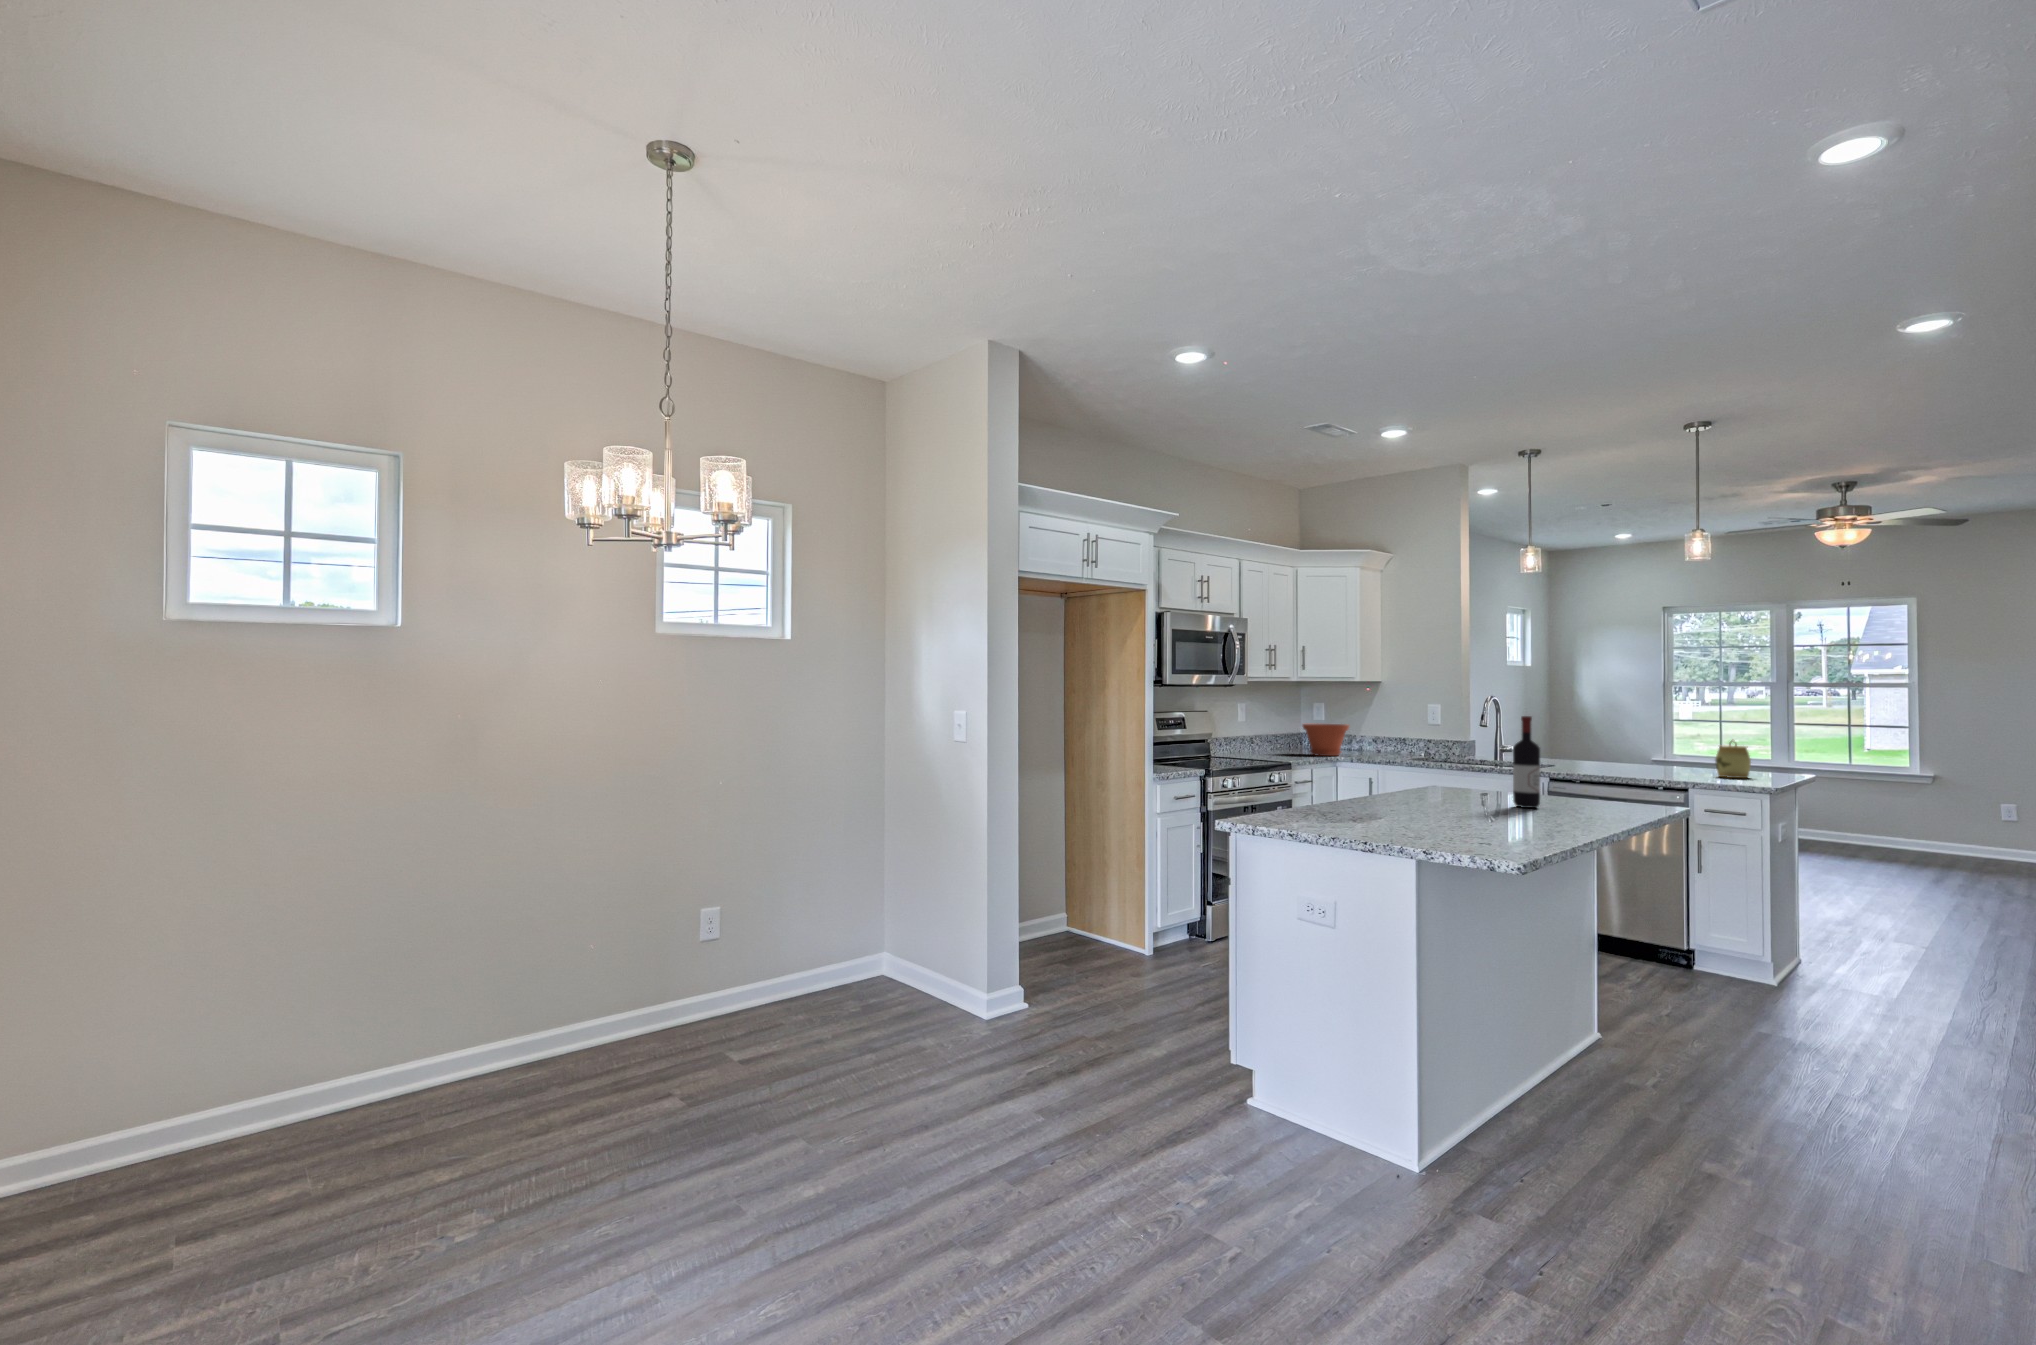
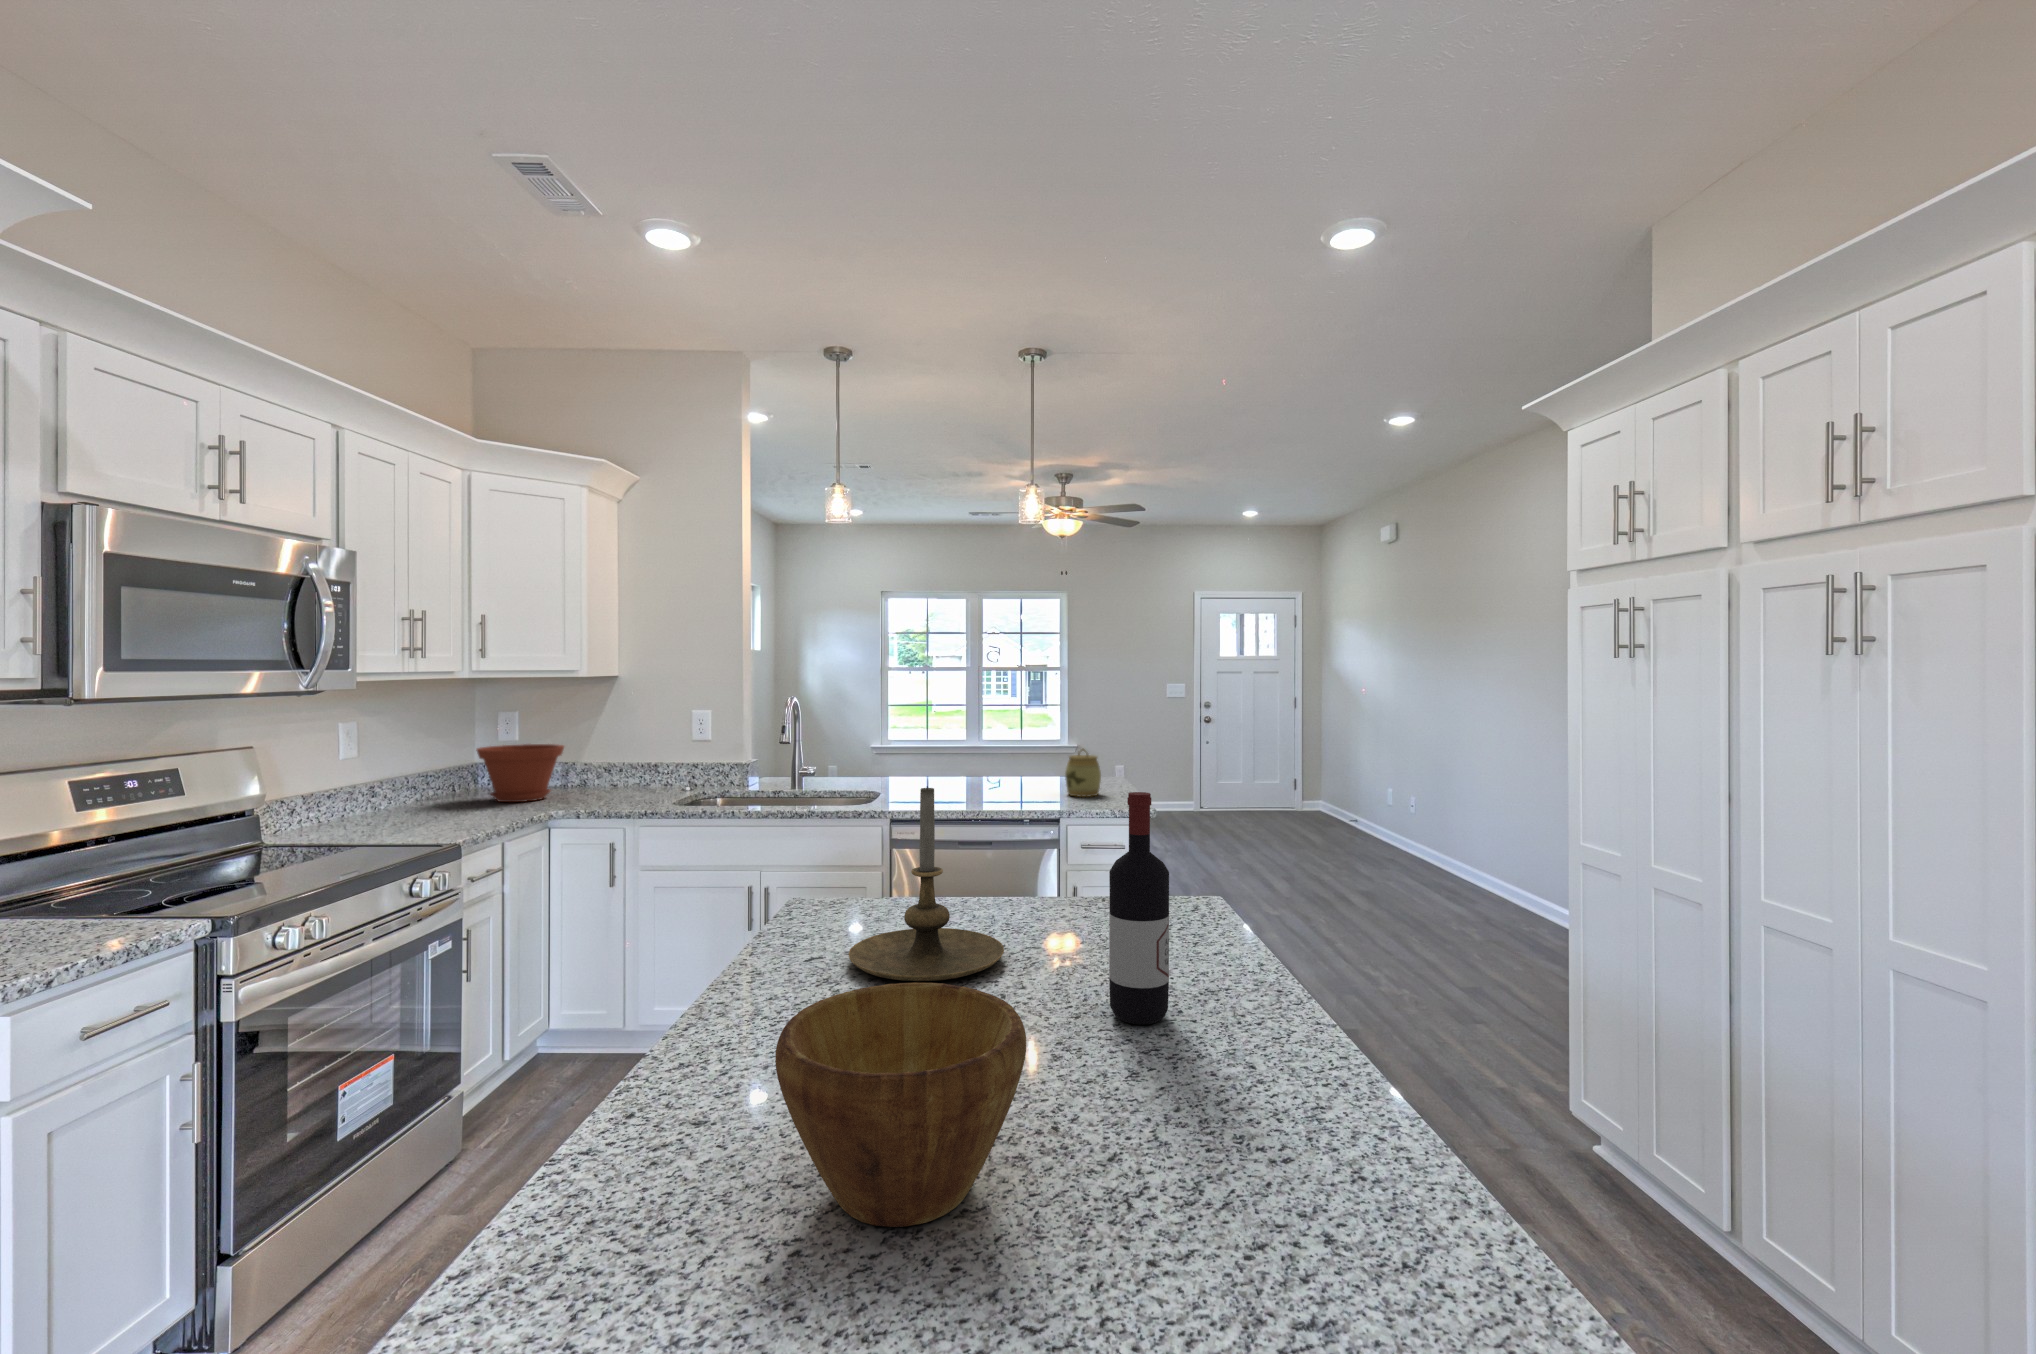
candle holder: none [1427,719,1500,796] -> present [848,786,1004,981]
bowl: none [1353,759,1426,809] -> present [775,982,1026,1227]

